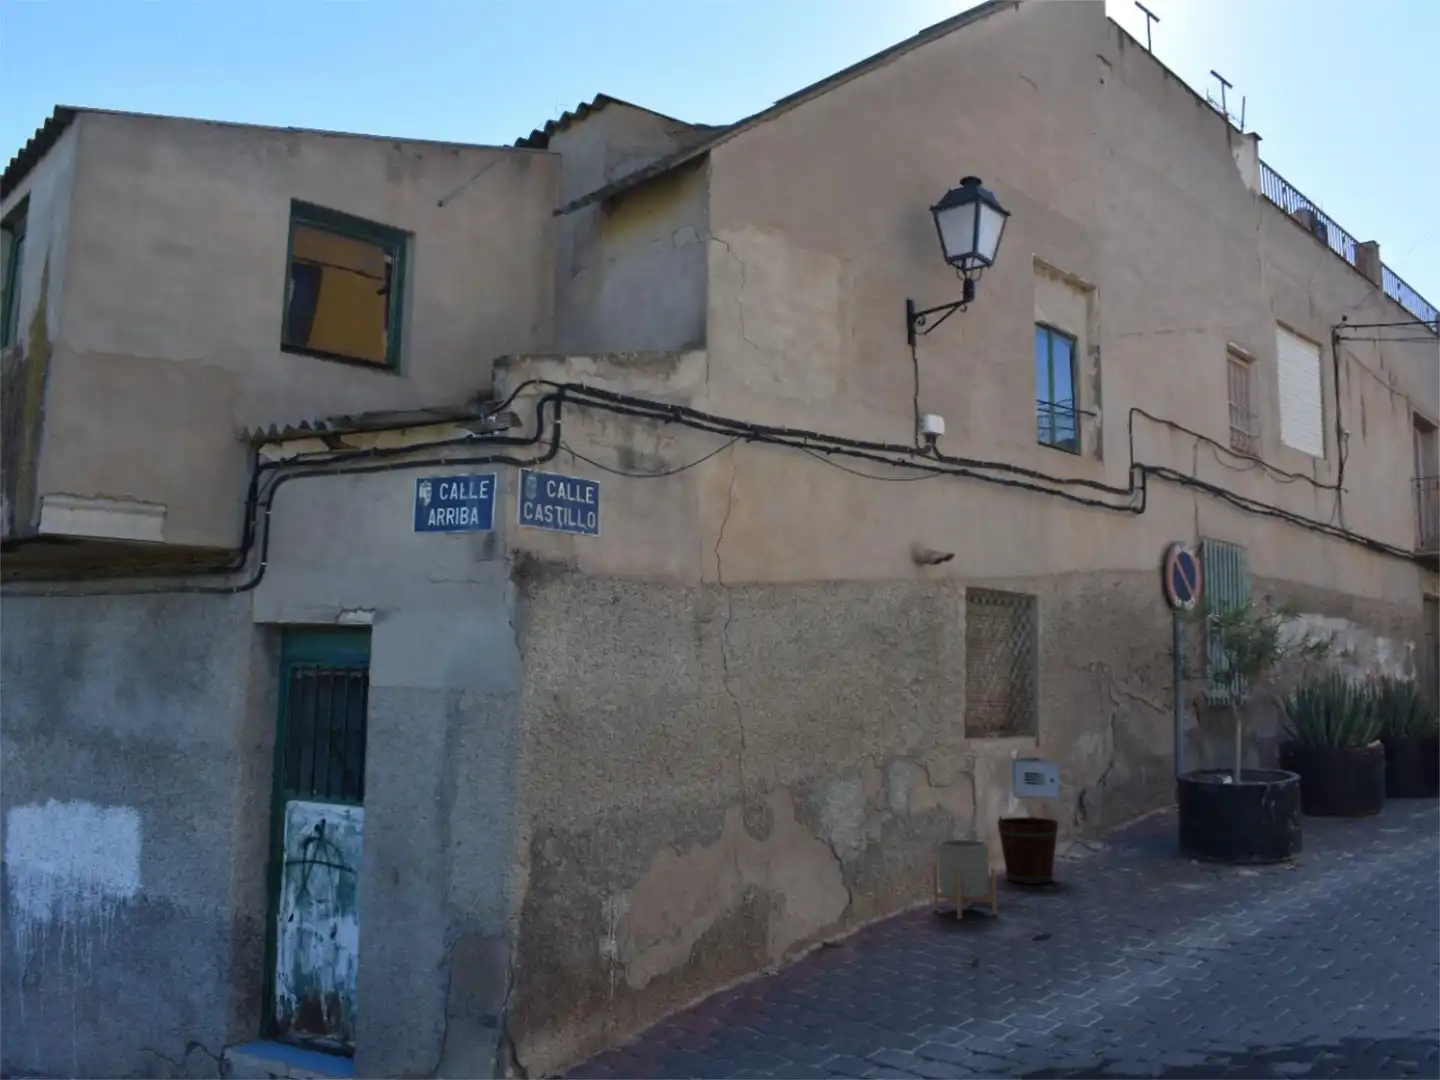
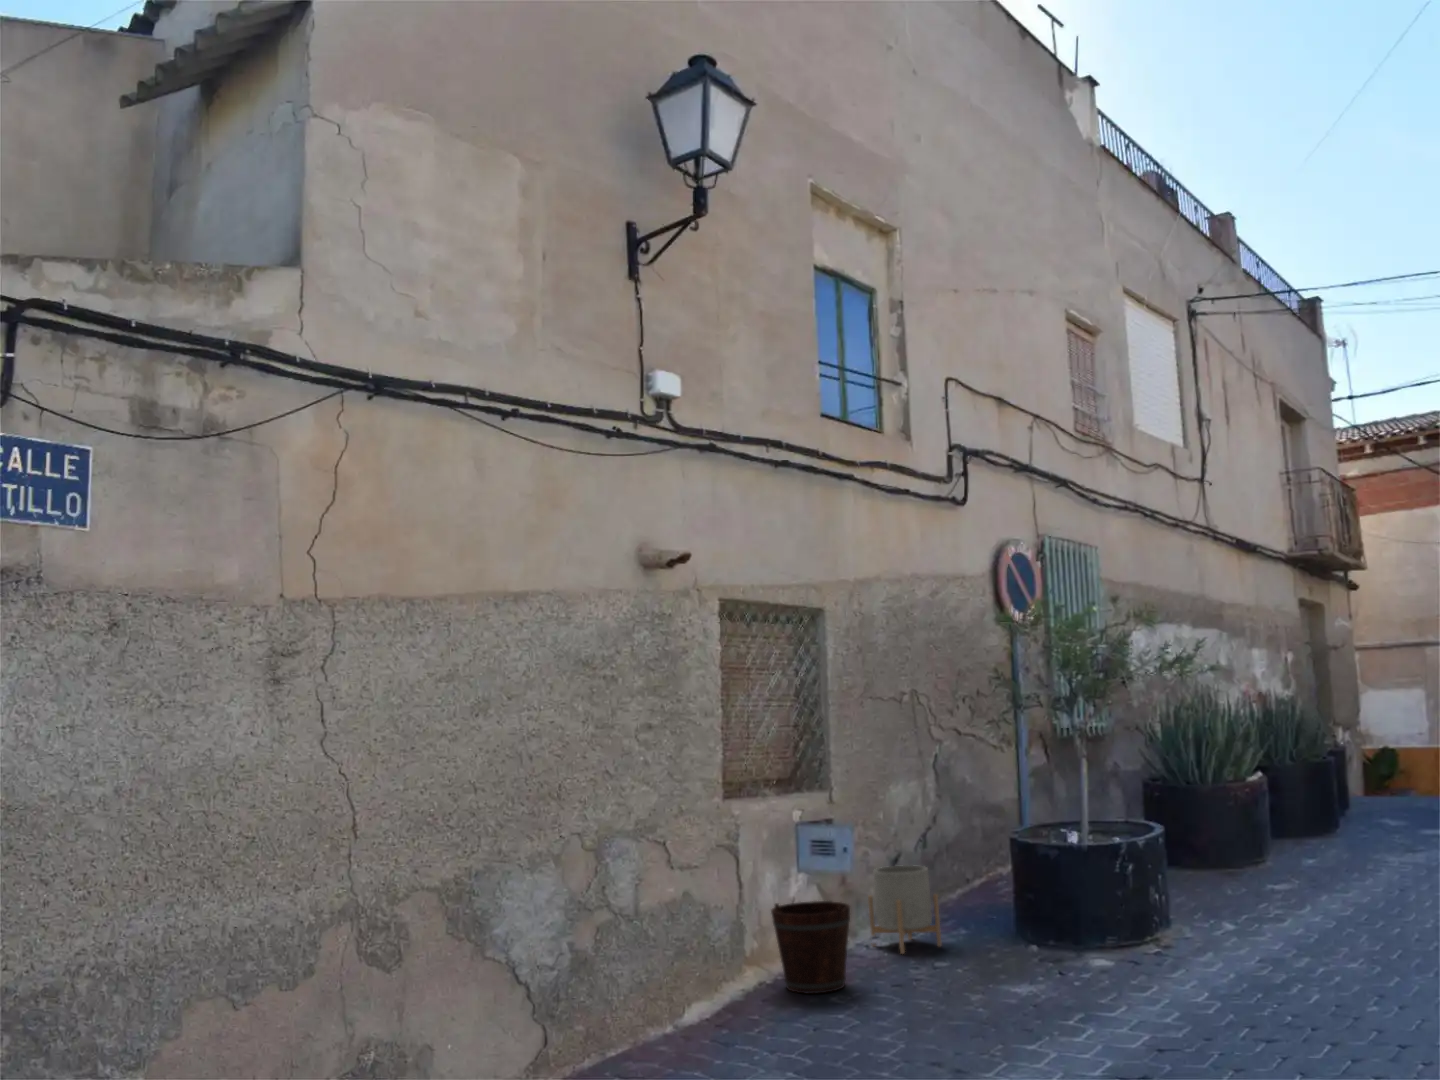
planter: present [933,840,997,919] -> present [868,865,941,953]

